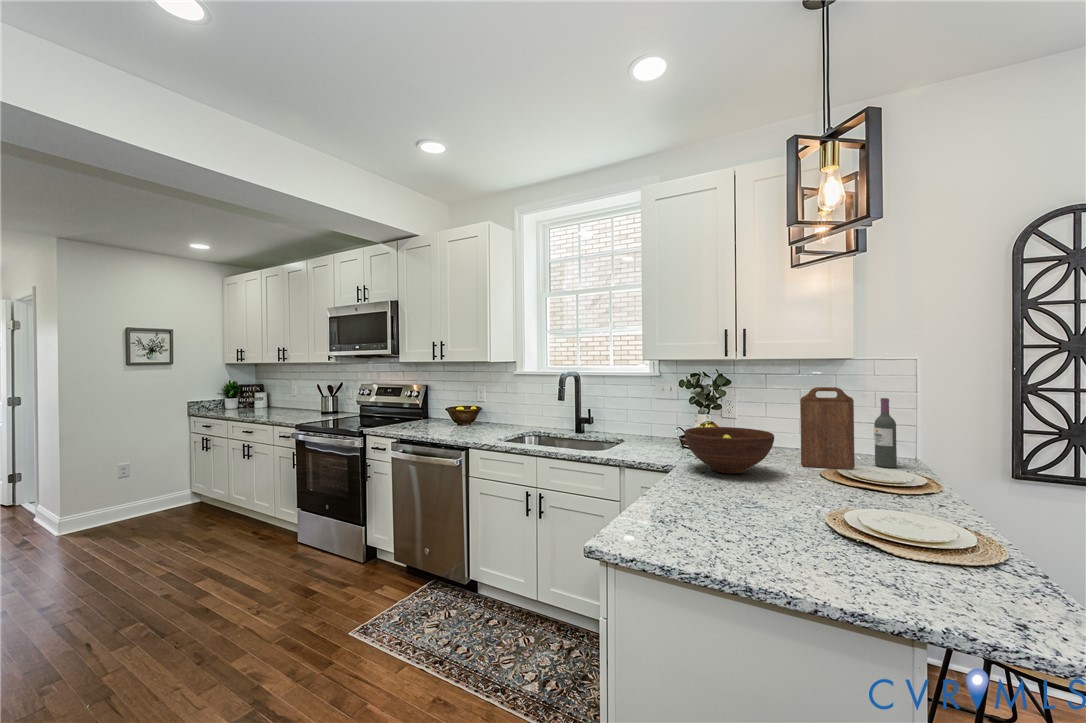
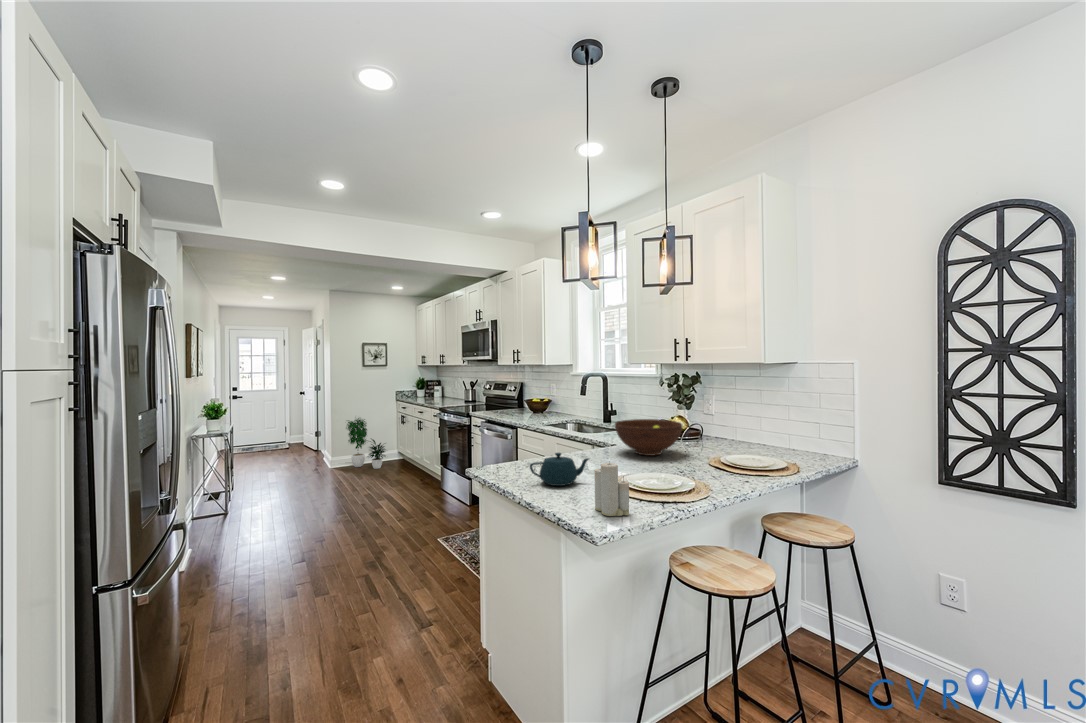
cutting board: present [800,387,855,469] -> none [722,388,766,461]
wine bottle: present [874,398,897,468] -> none [798,399,817,464]
potted plant: none [94,440,181,523] -> present [347,418,386,469]
teapot: none [731,486,796,540] -> present [530,453,589,486]
candle: none [921,494,999,587] -> present [595,463,629,516]

